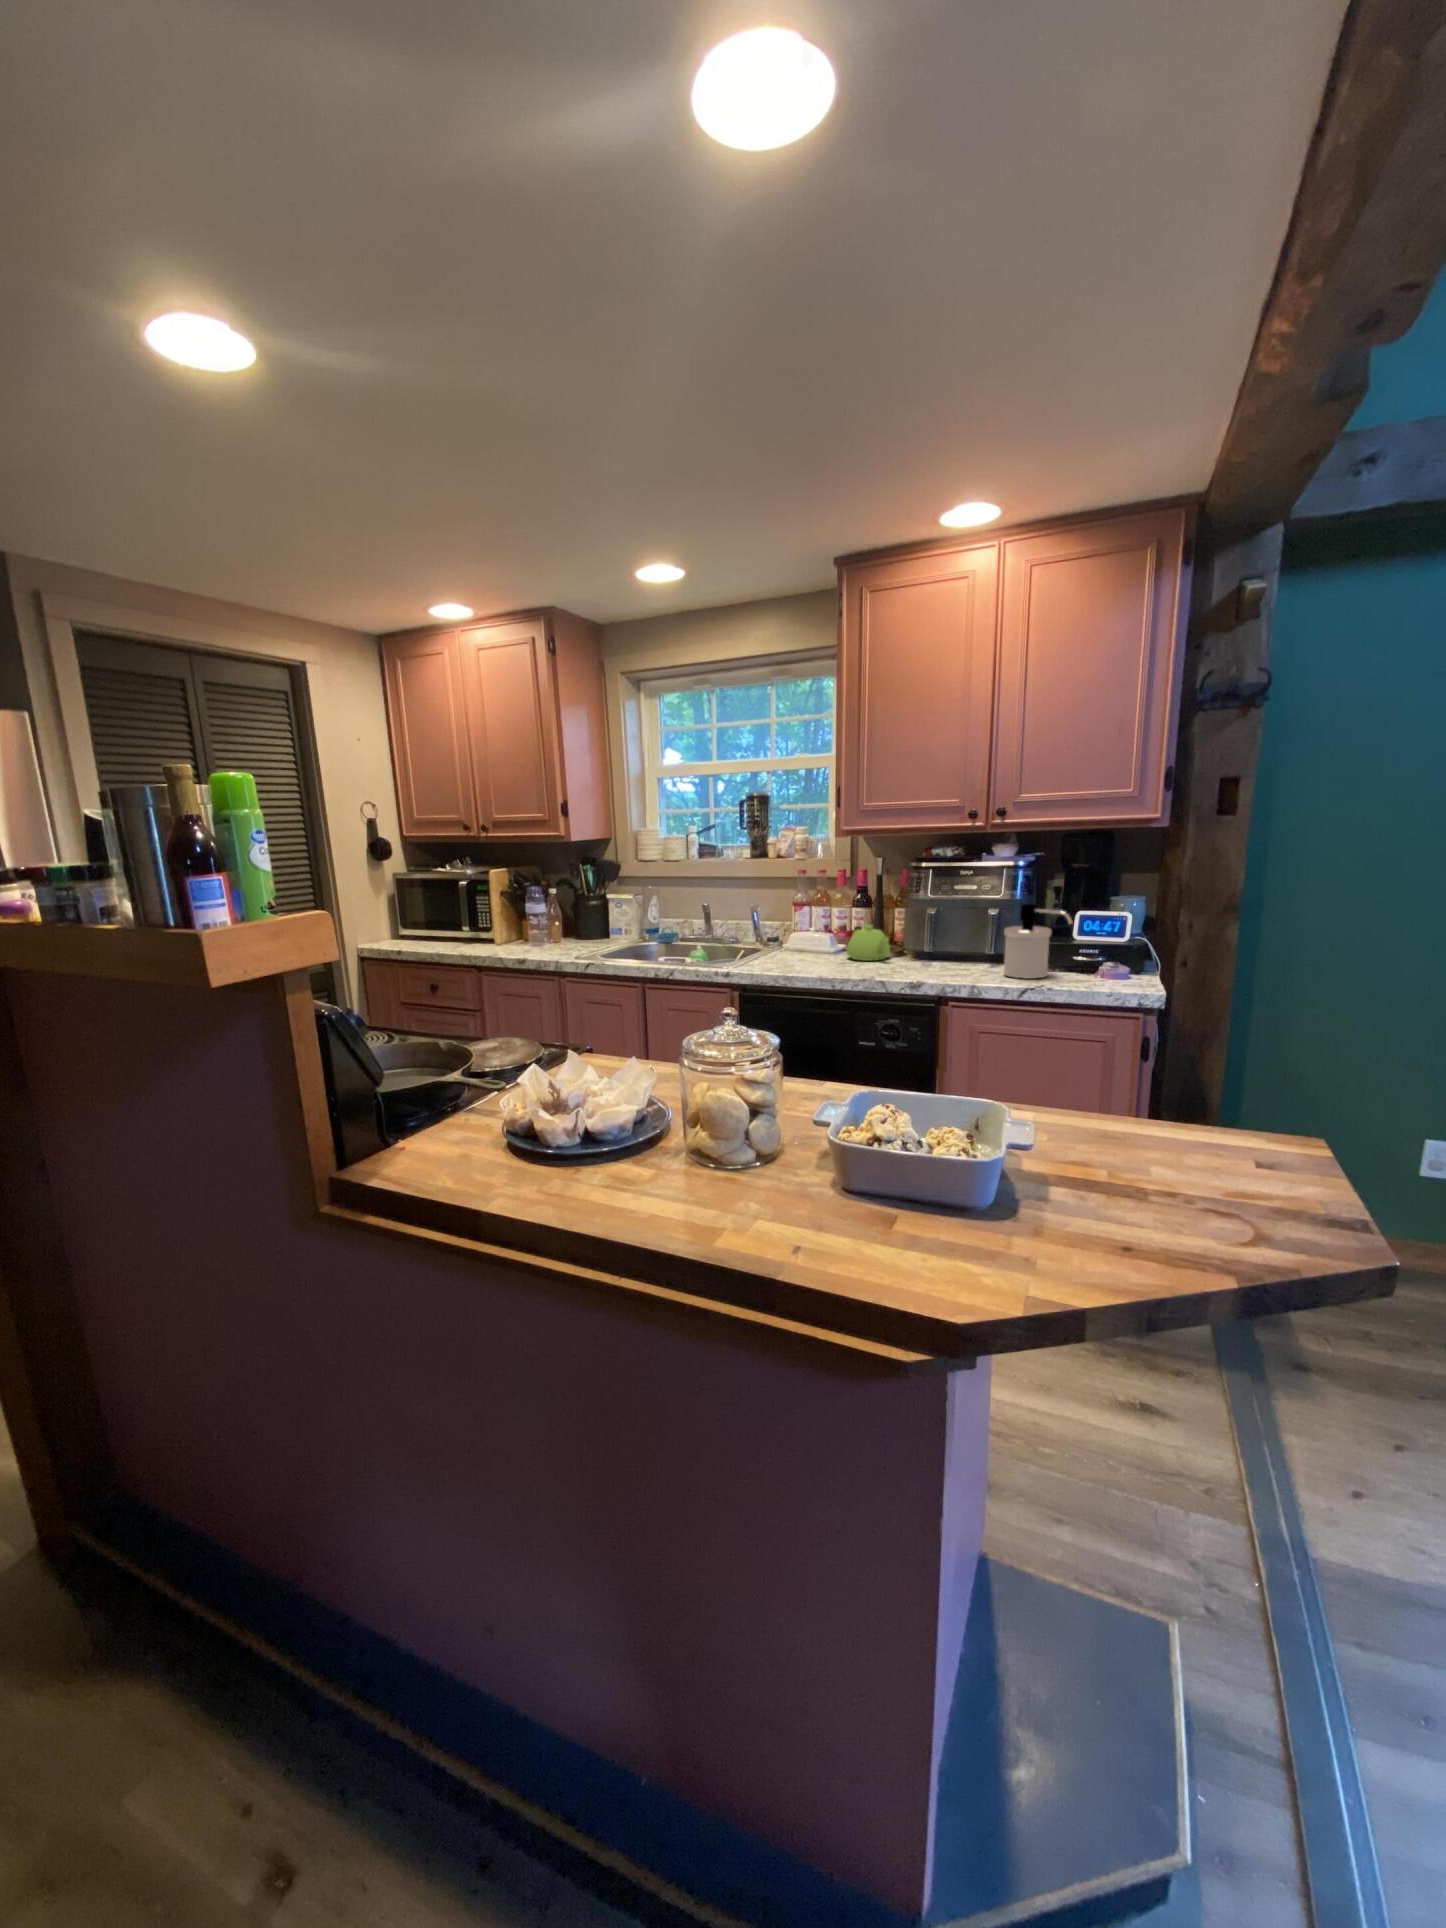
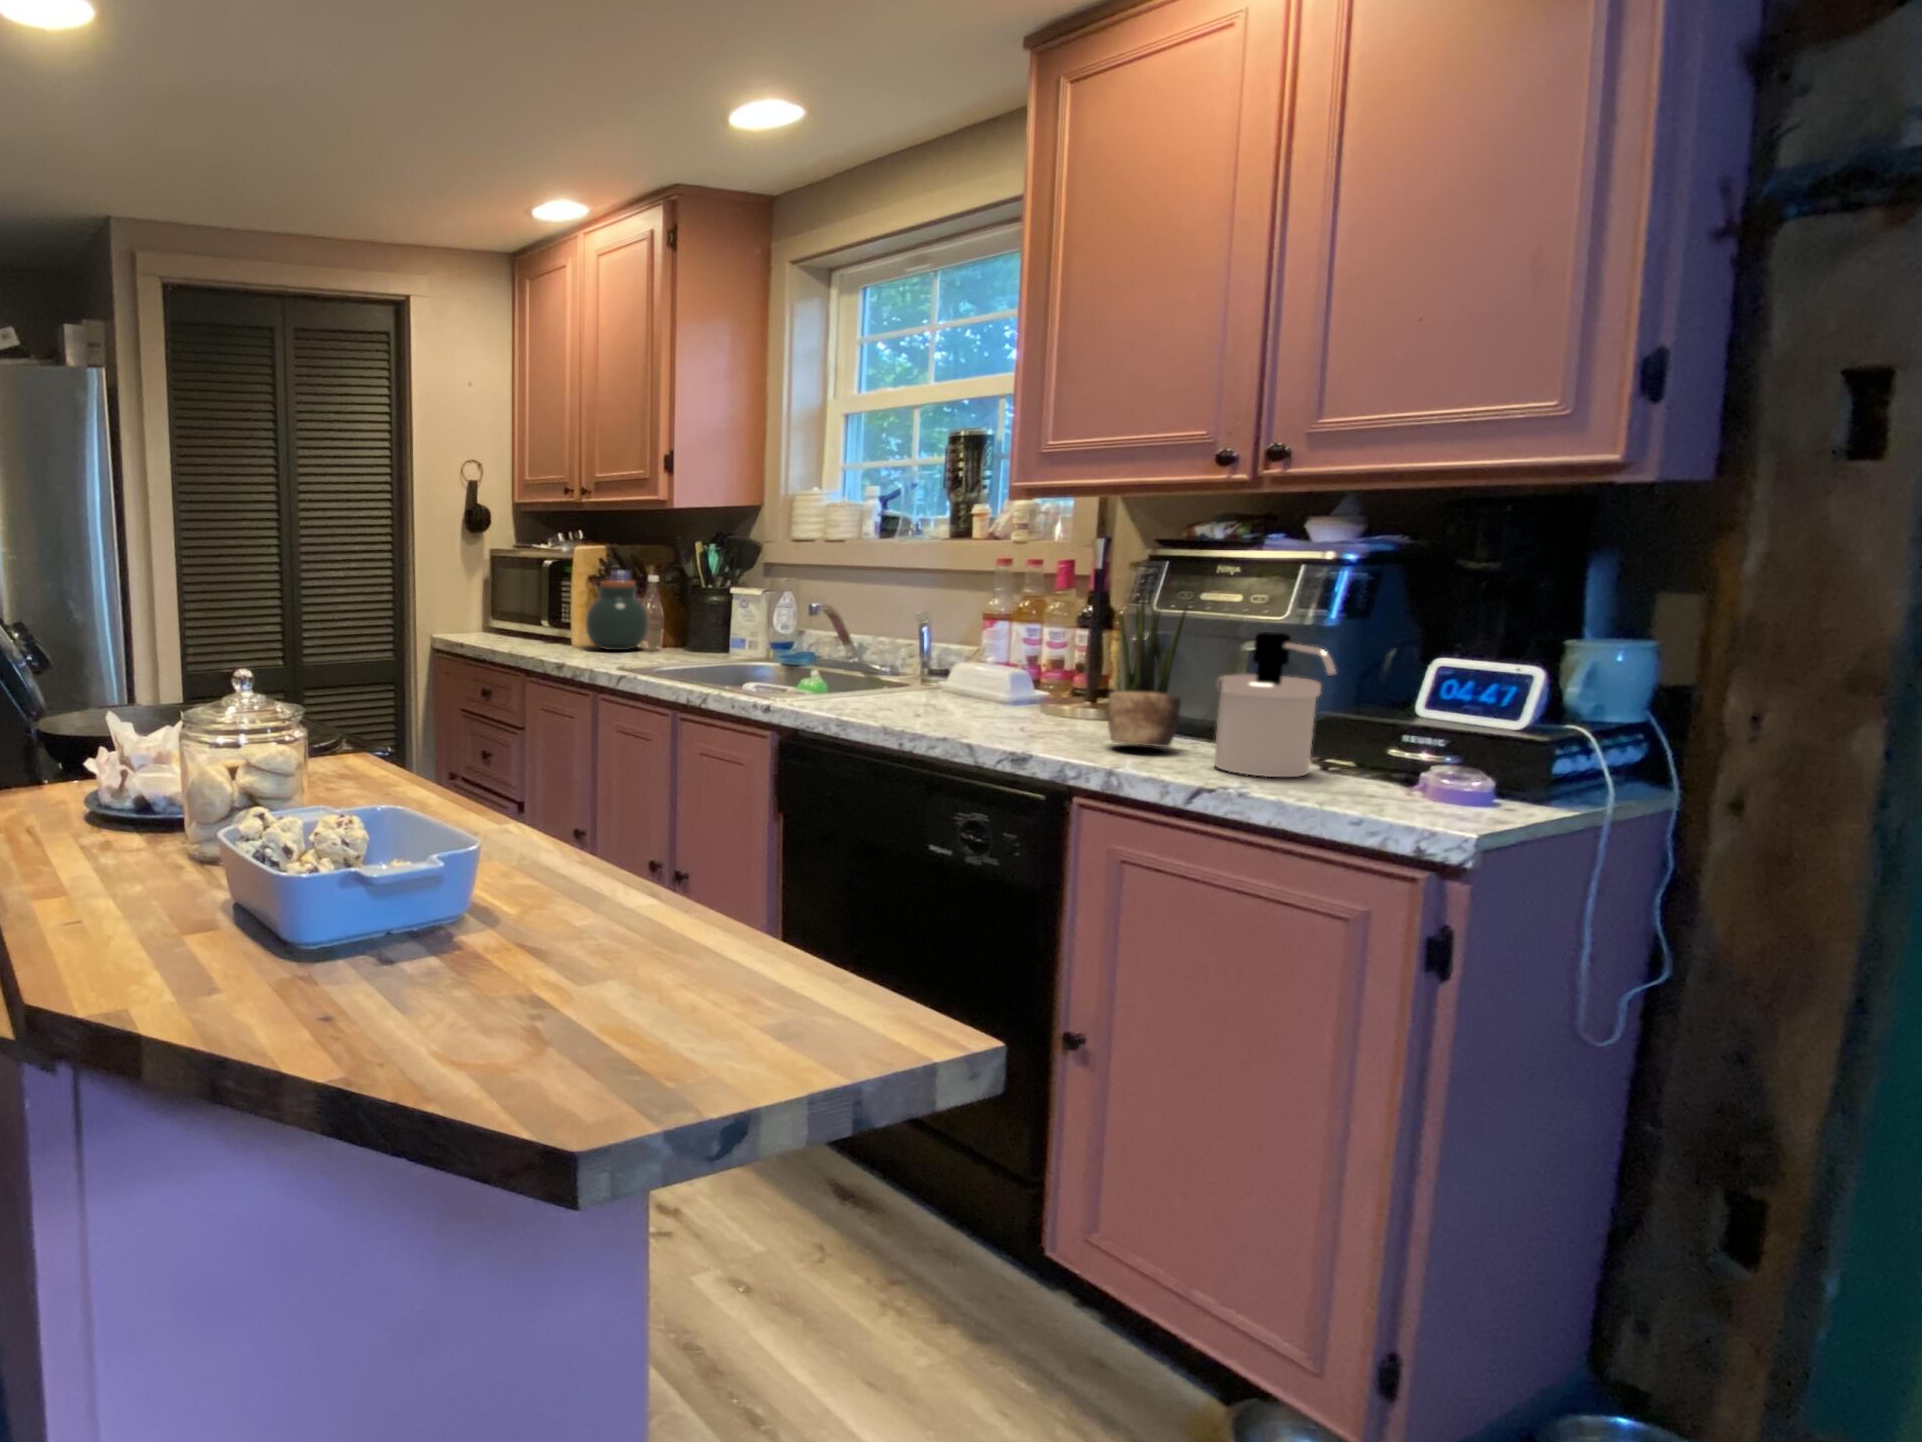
potted plant: none [940,886,975,970] -> present [1108,595,1187,747]
jar: none [506,894,551,945] -> present [586,581,649,650]
teapot: present [847,925,890,961] -> none [1000,656,1083,718]

